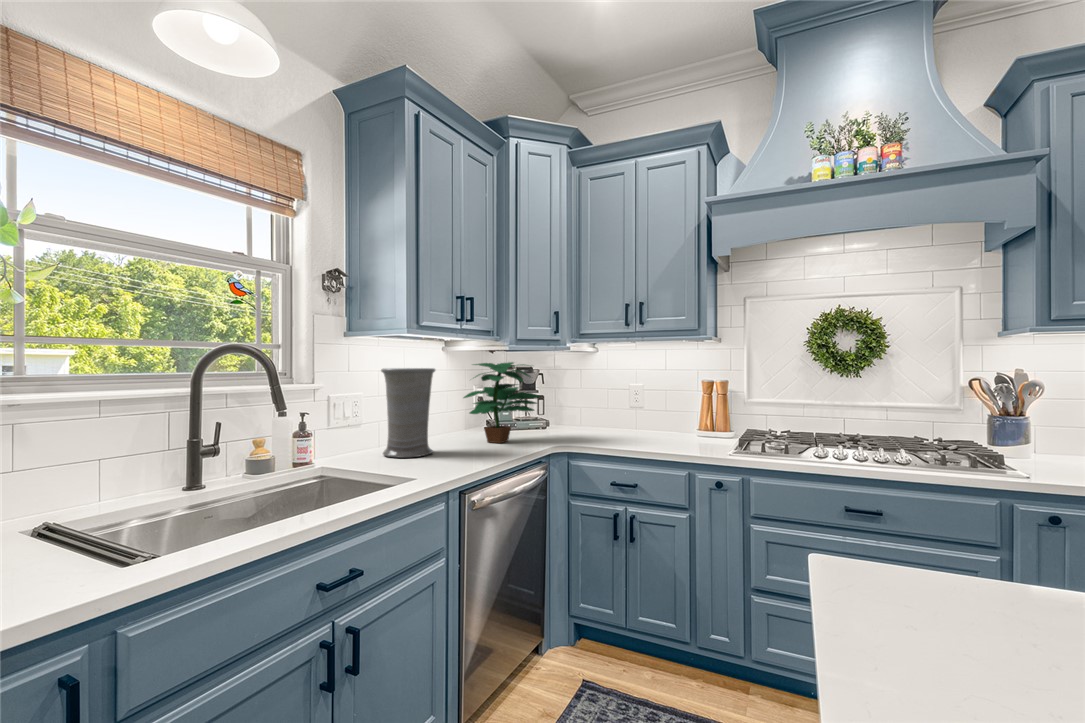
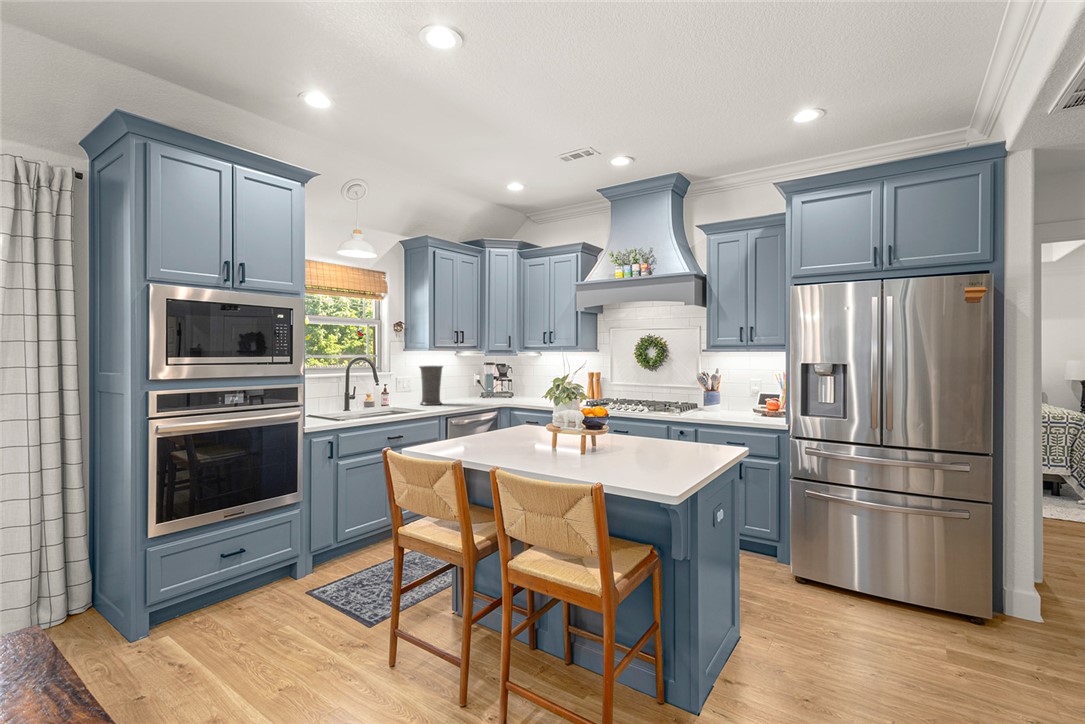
potted plant: present [464,362,540,443] -> none [459,362,500,402]

